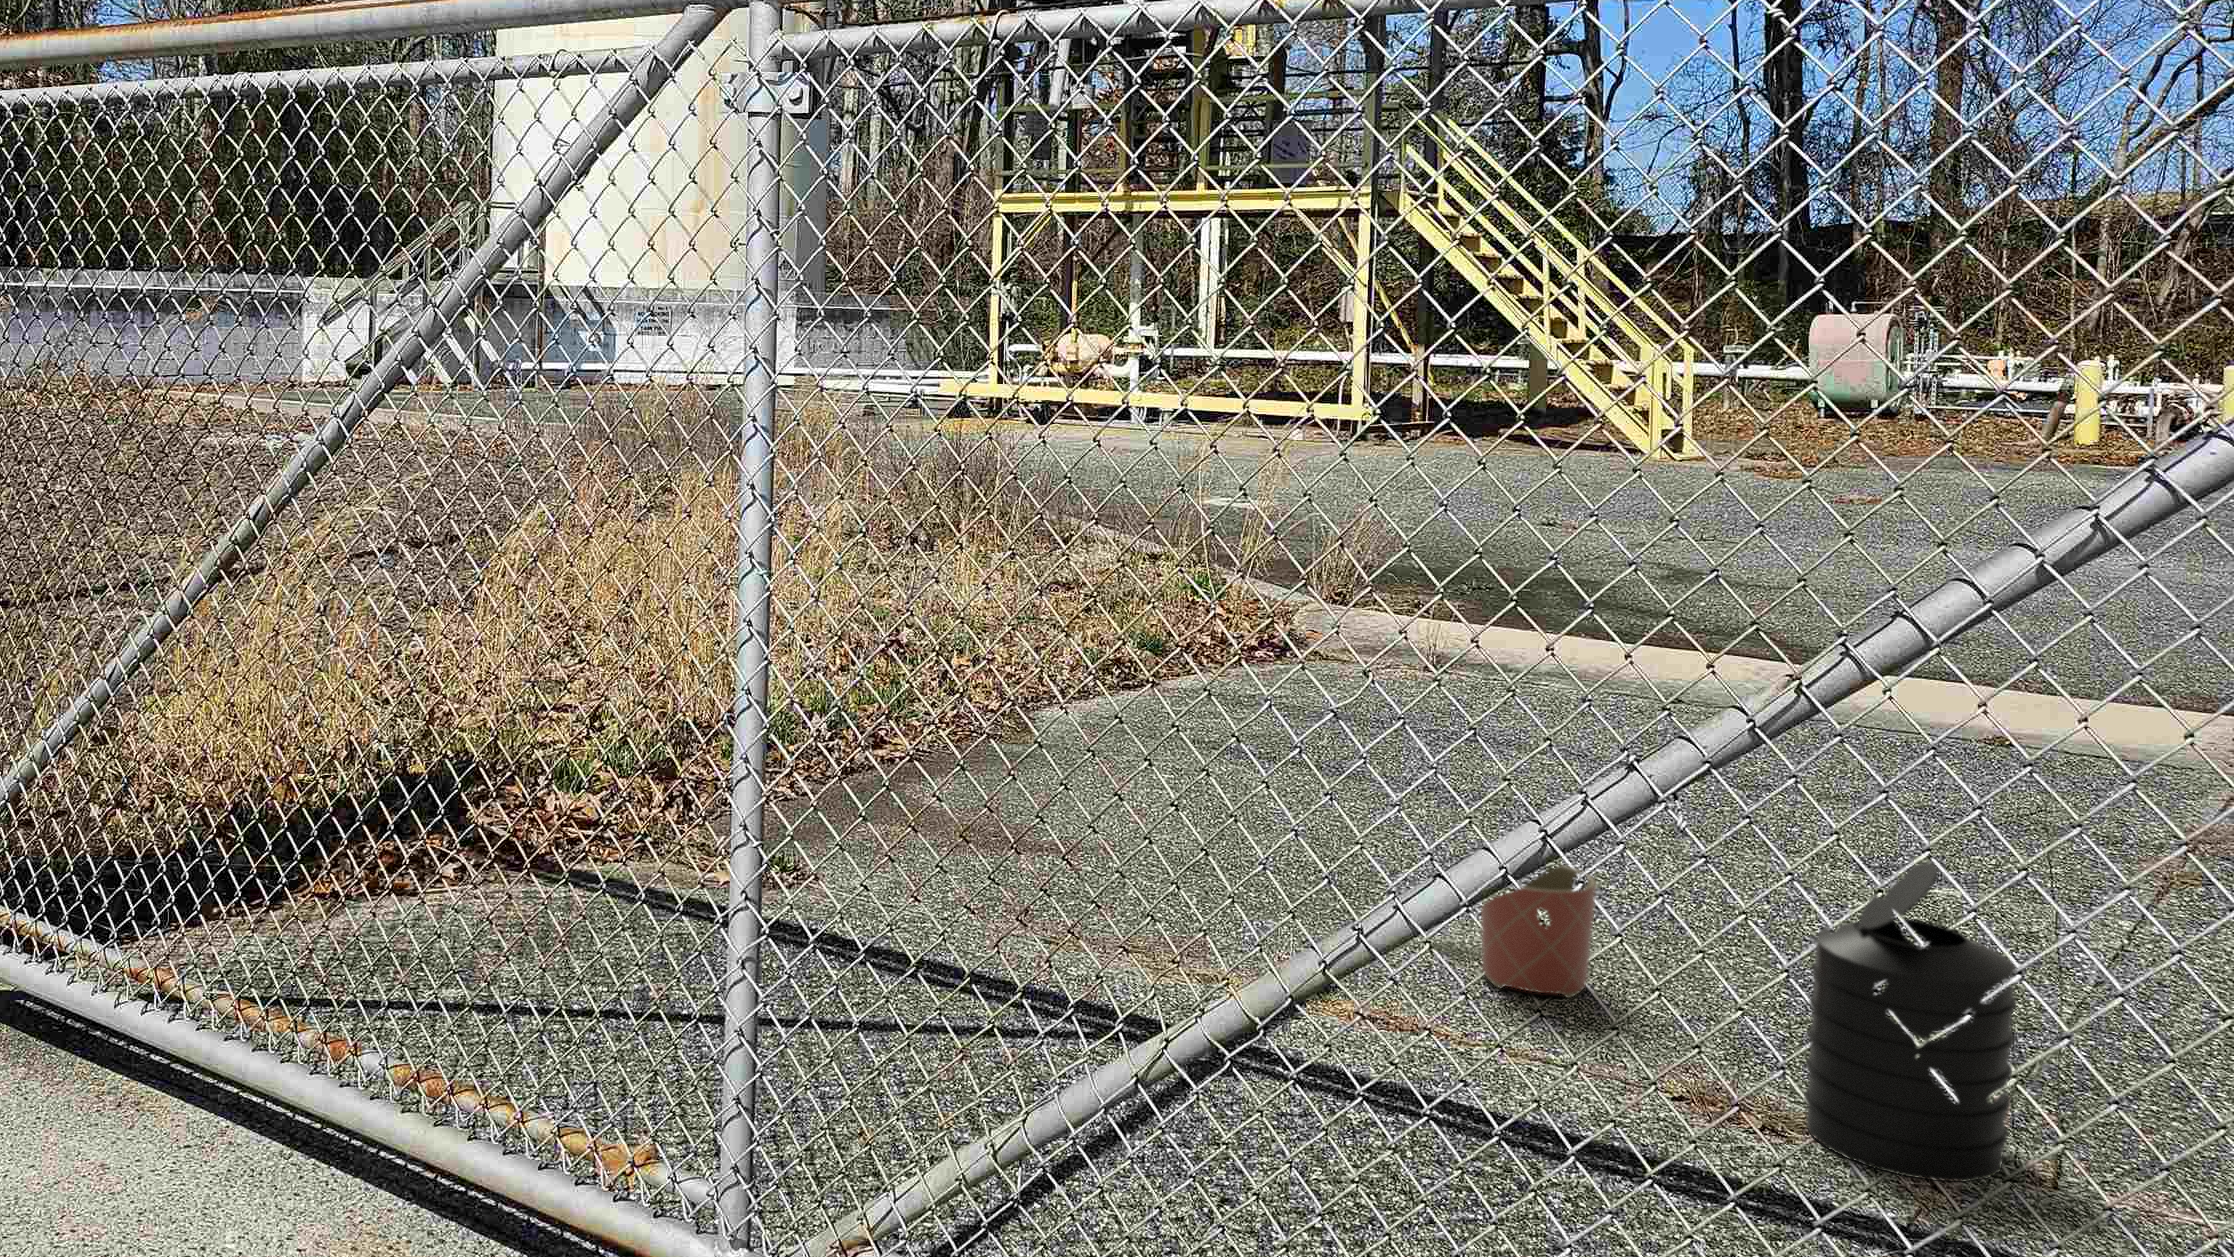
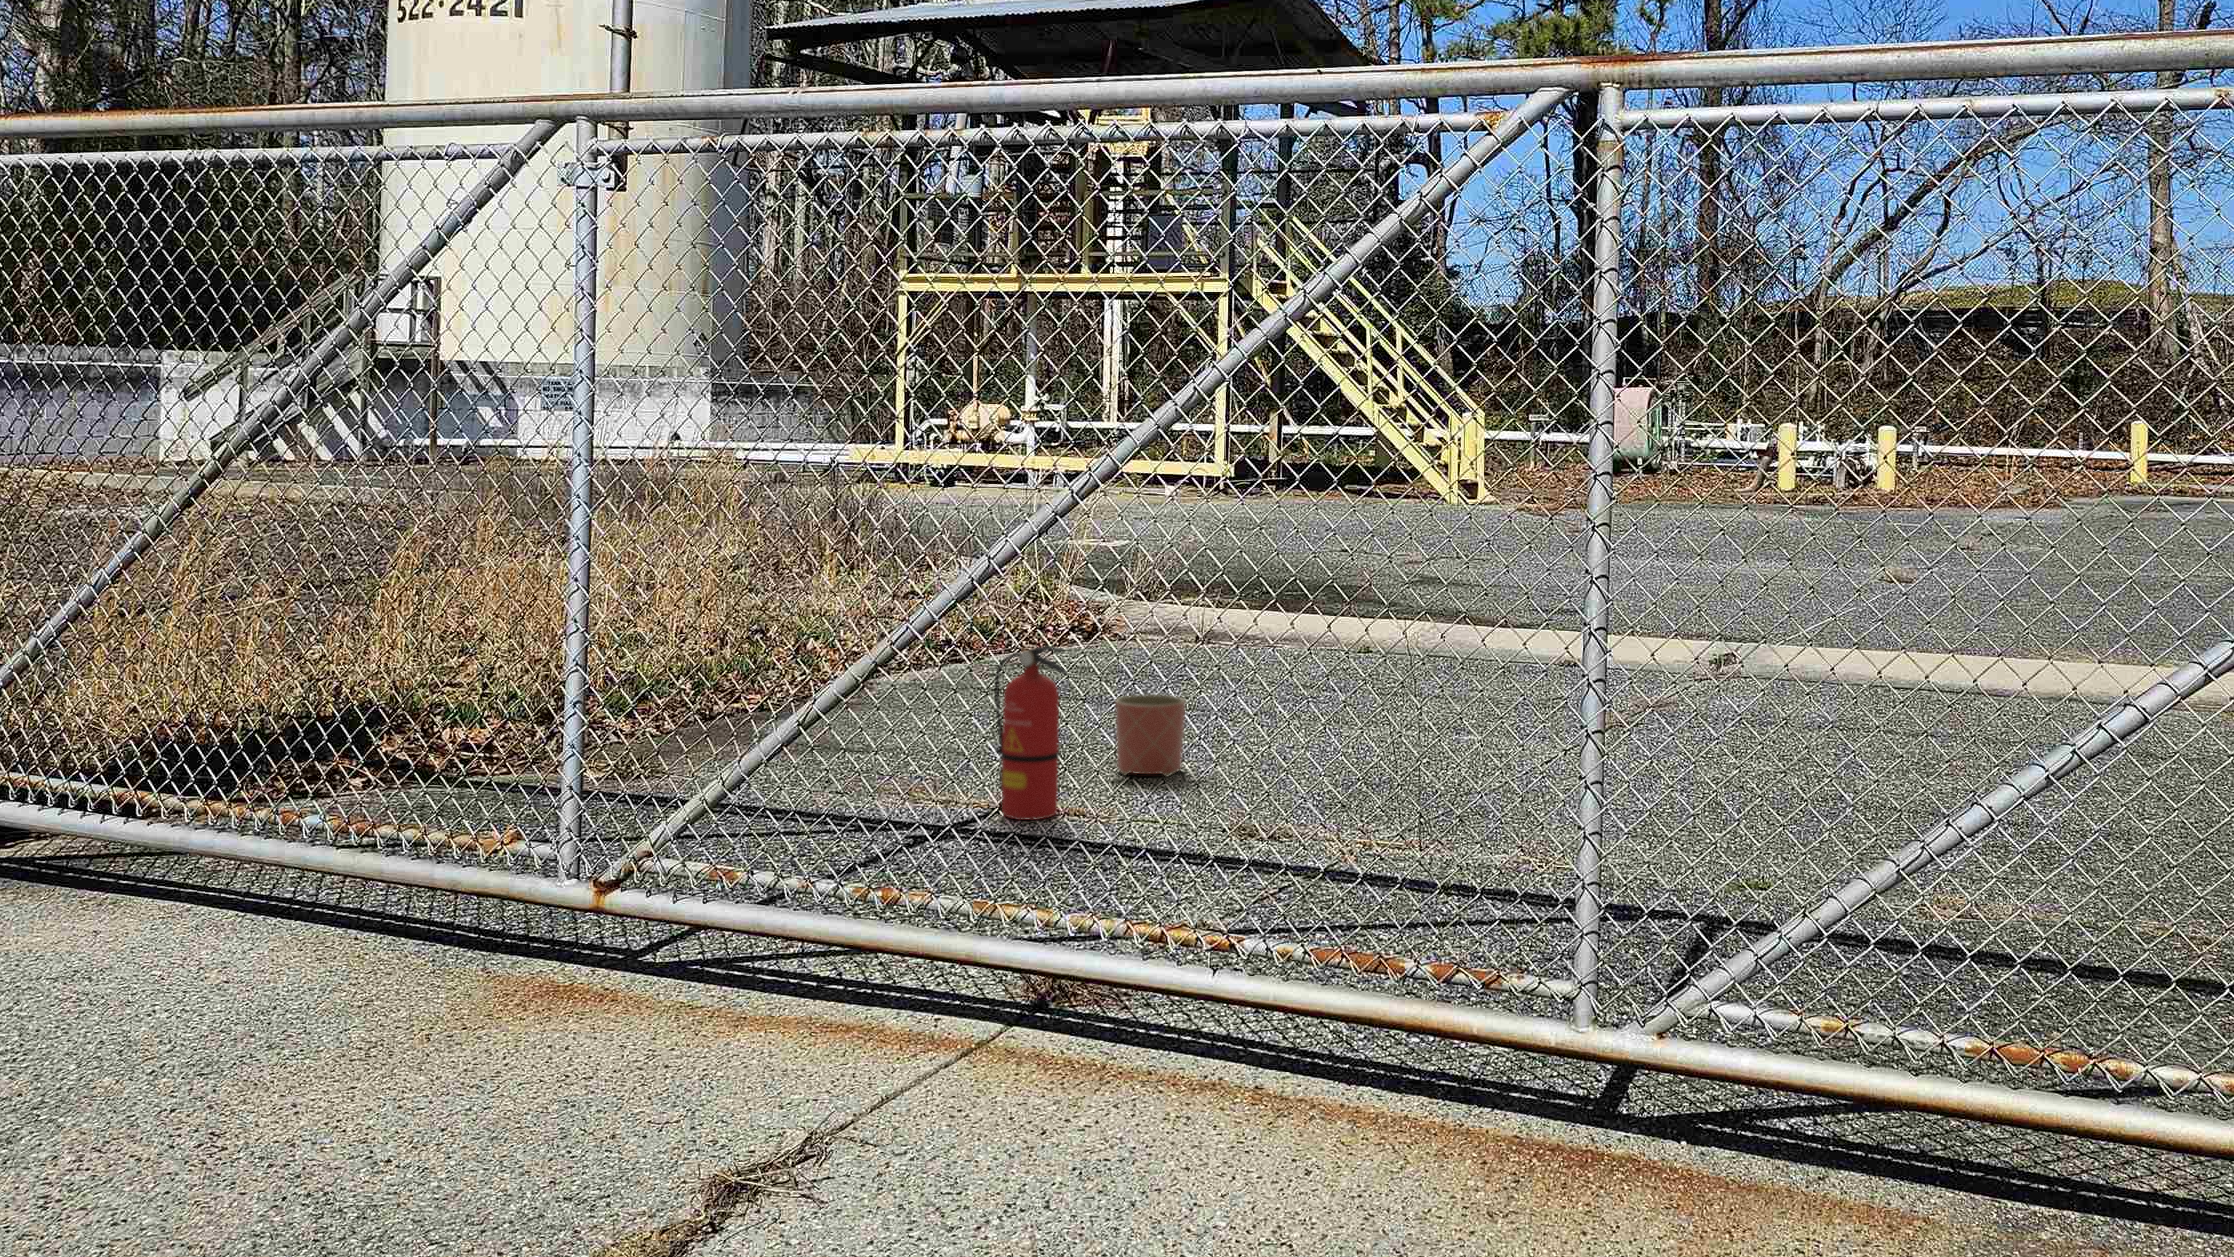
fire extinguisher: none [1335,825,1464,1098] -> present [995,646,1066,820]
trash can: present [1804,862,2017,1182] -> none [1267,646,1372,827]

